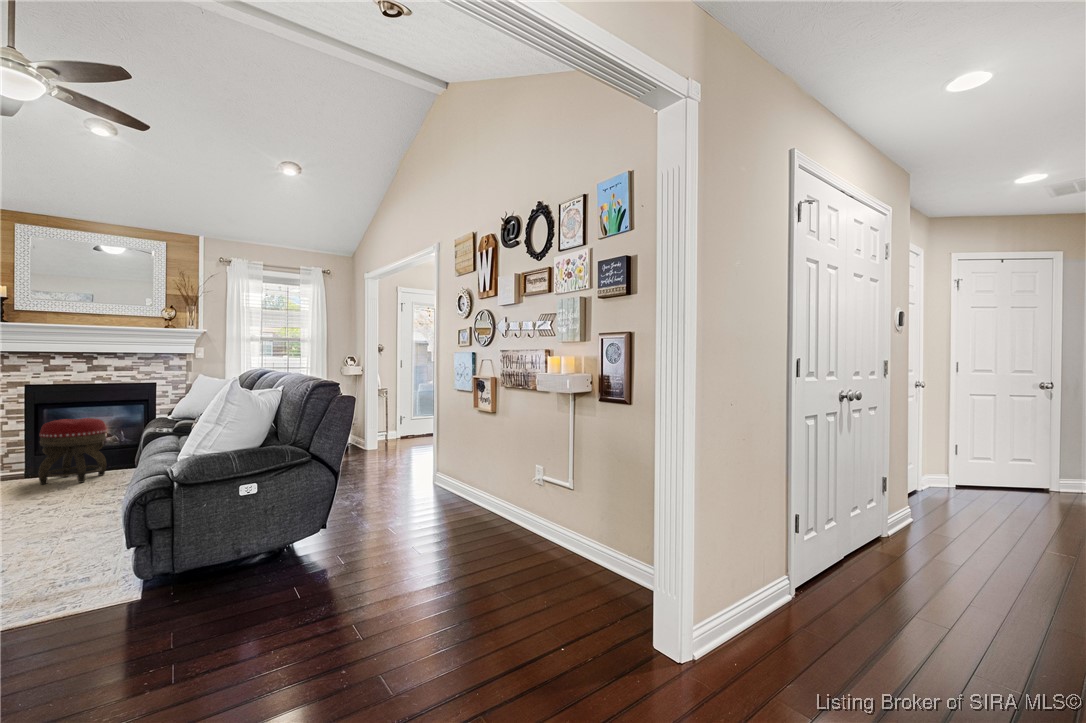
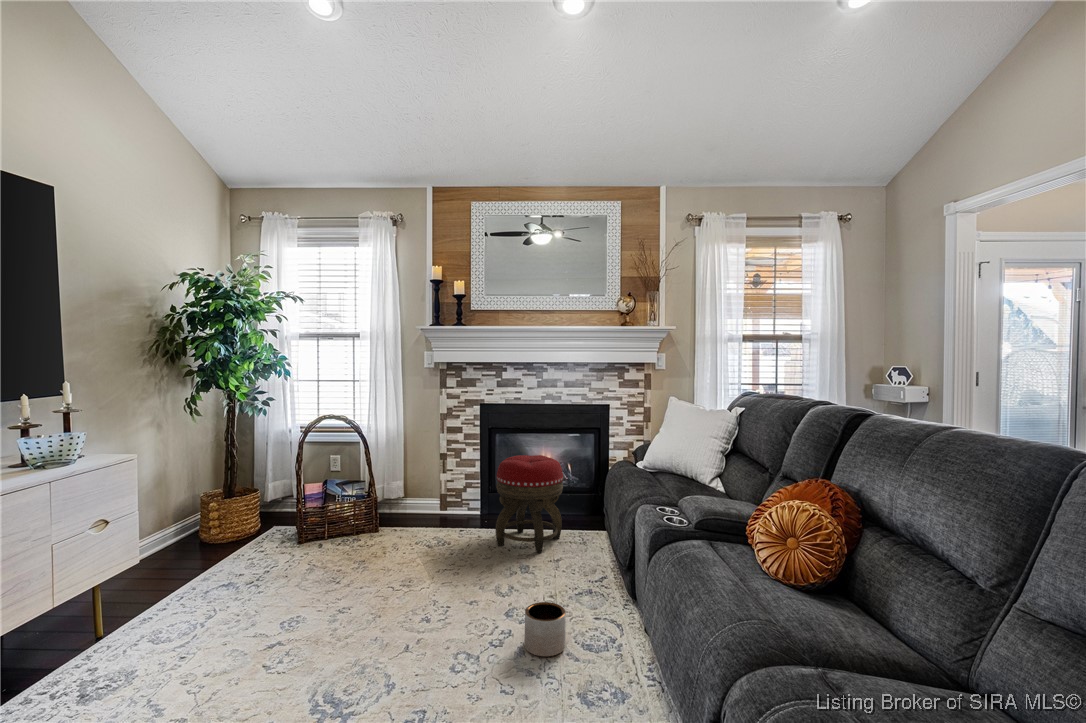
planter: none [53,488,87,516] -> present [524,602,566,657]

